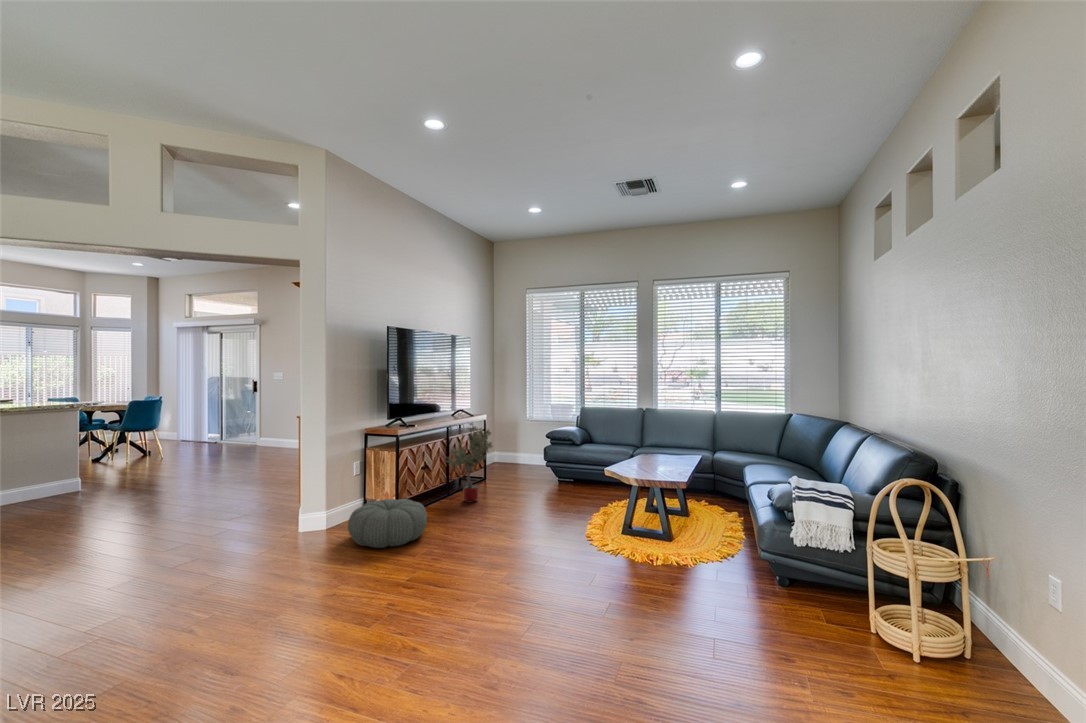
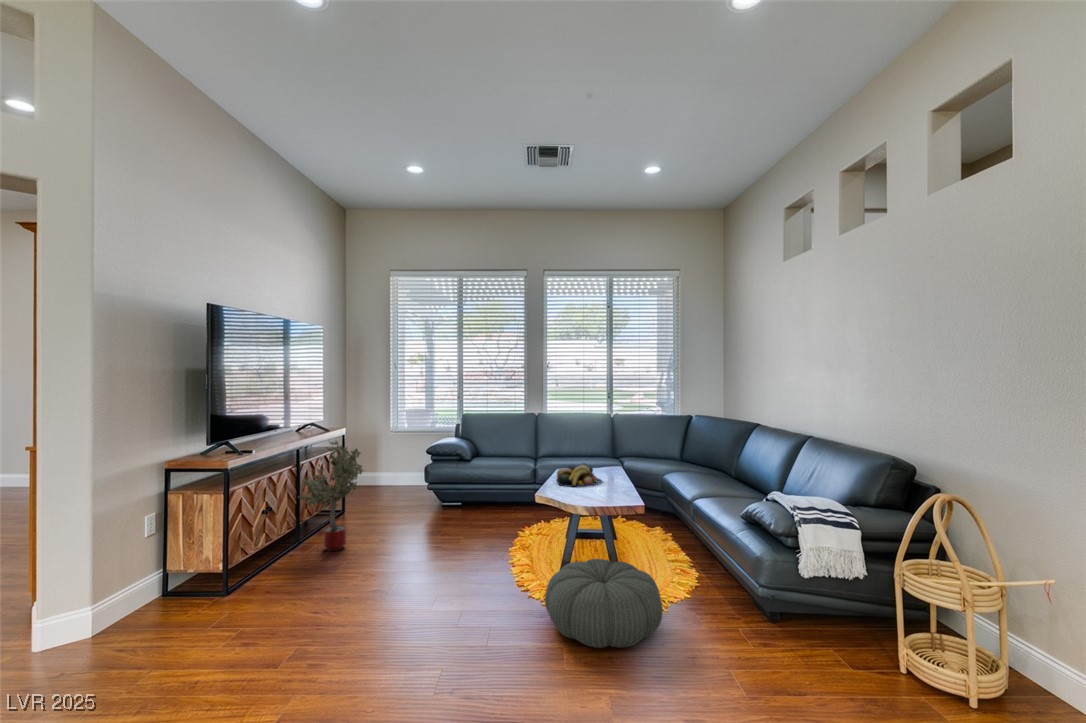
fruit bowl: none [633,451,673,471] -> present [556,463,602,487]
pouf: present [348,499,427,548] -> present [545,559,663,648]

